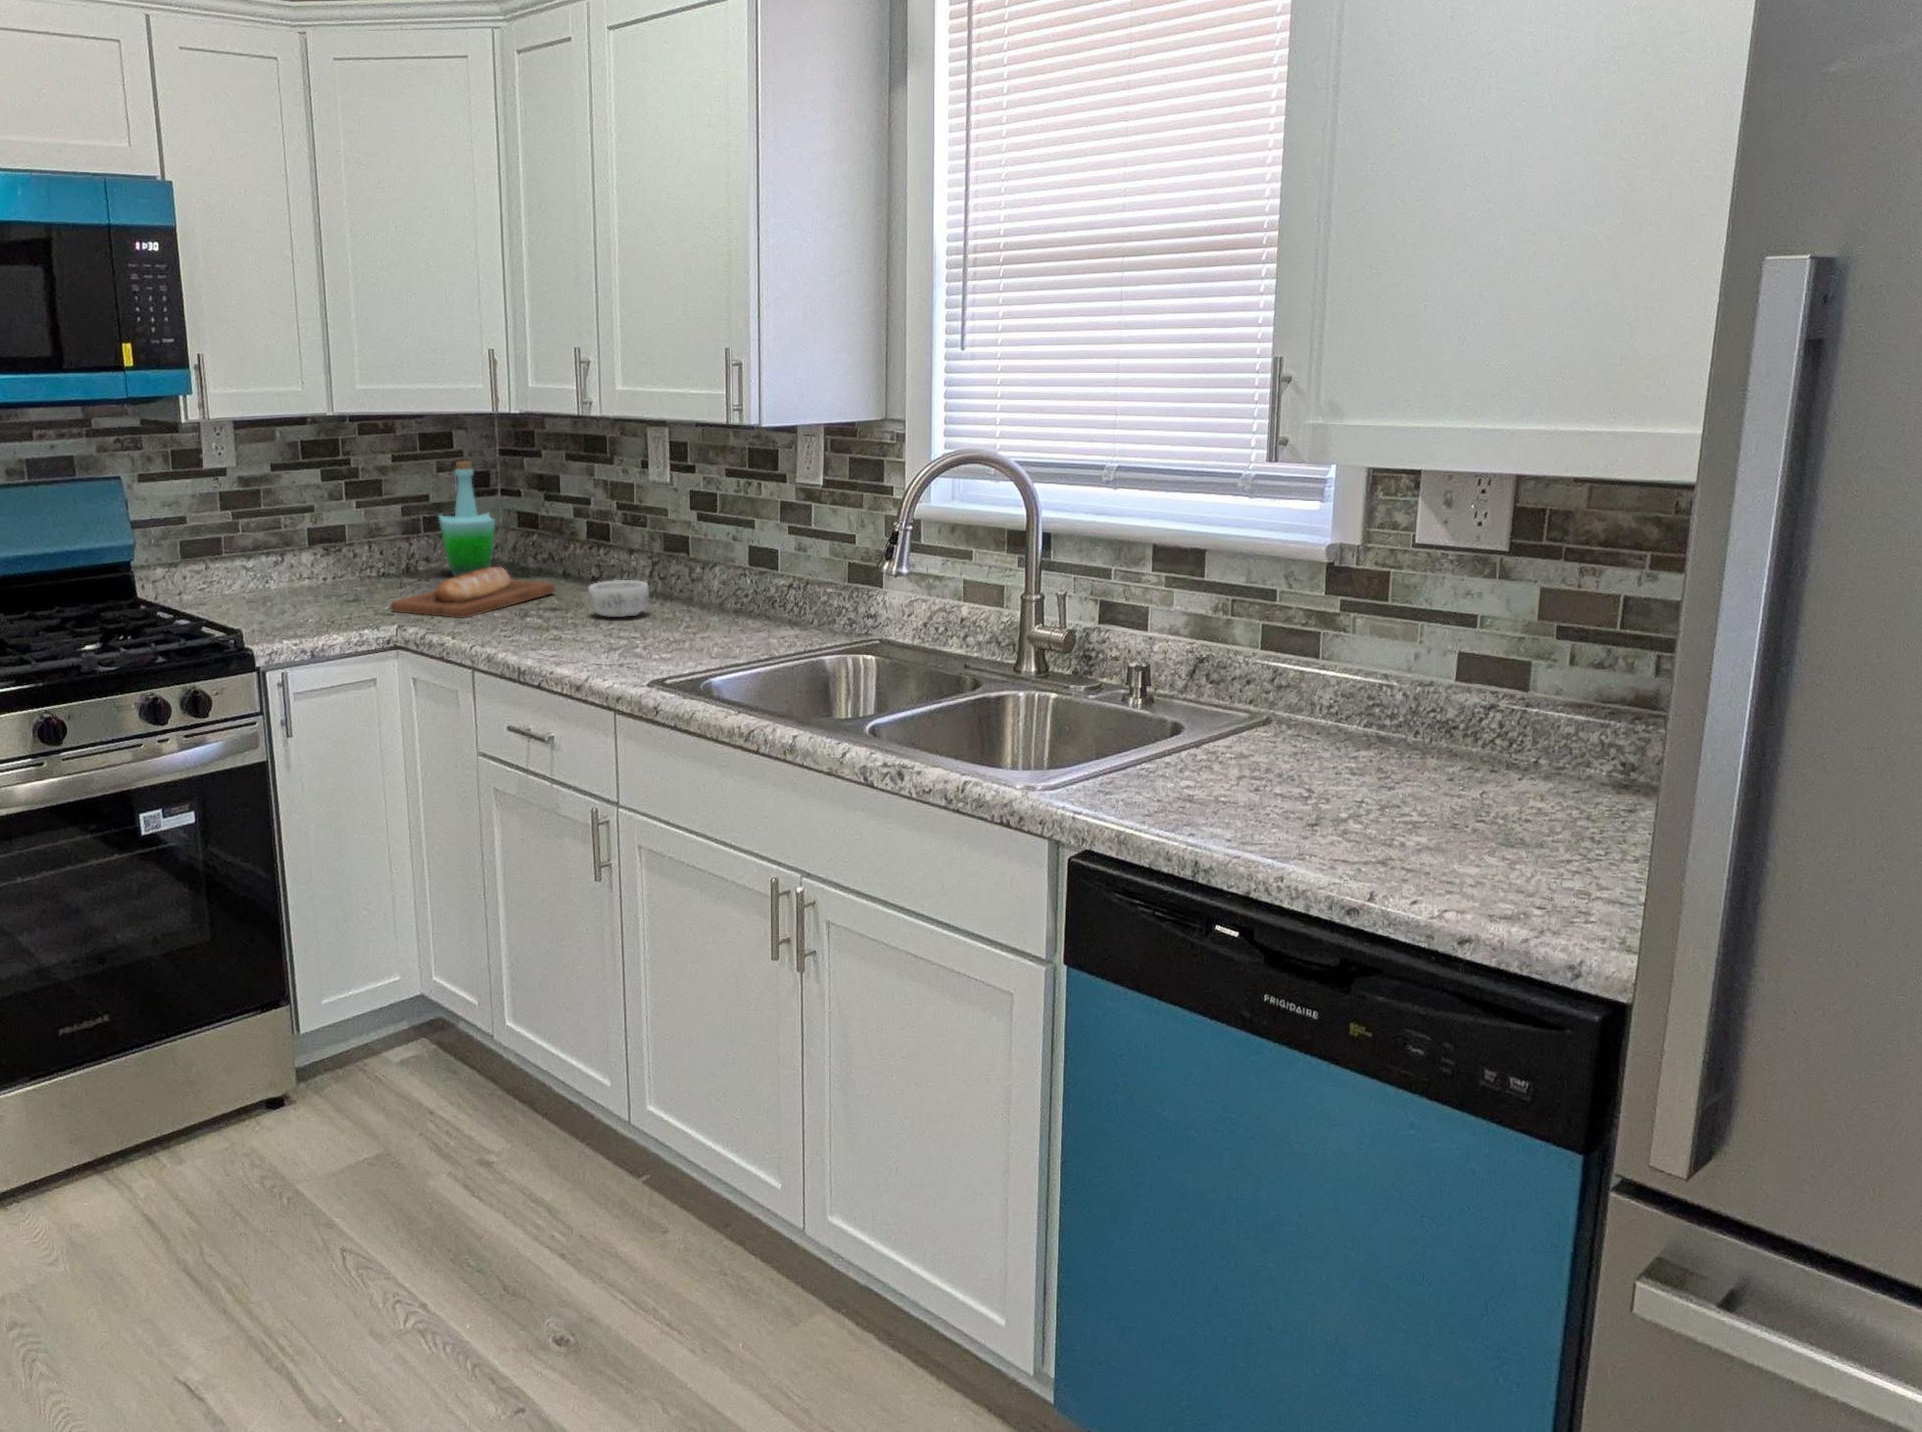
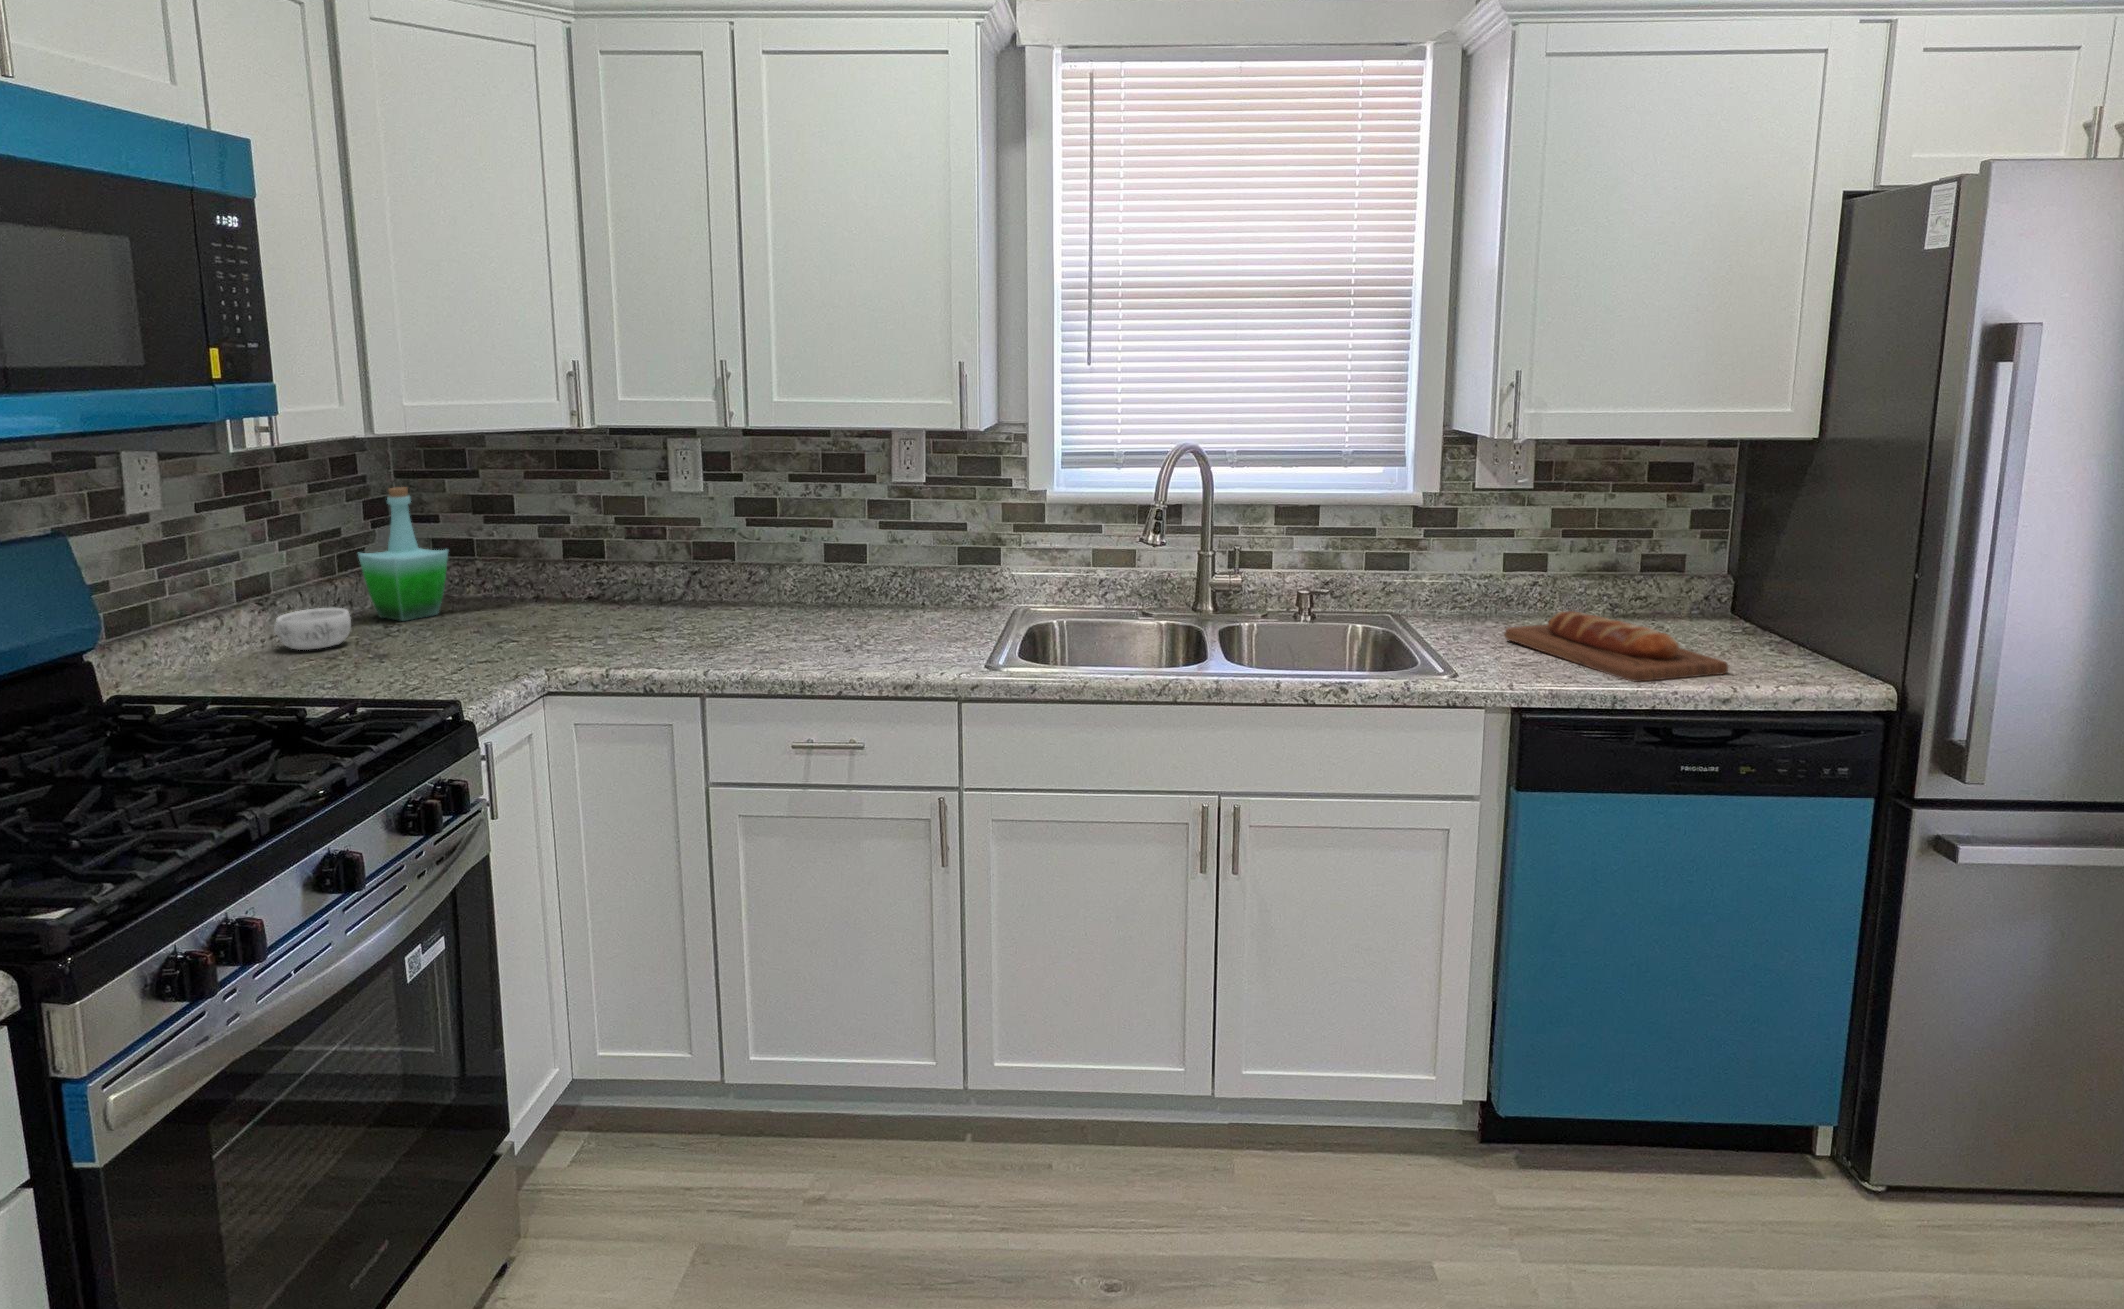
bread loaf: present [391,567,555,618] -> present [1504,611,1728,682]
decorative bowl: present [588,580,649,617] -> present [274,608,351,650]

